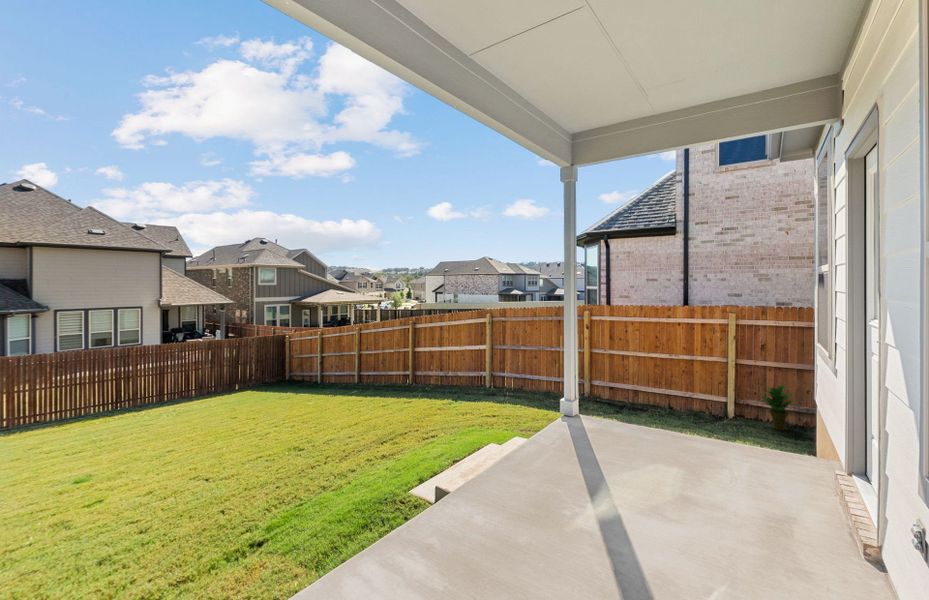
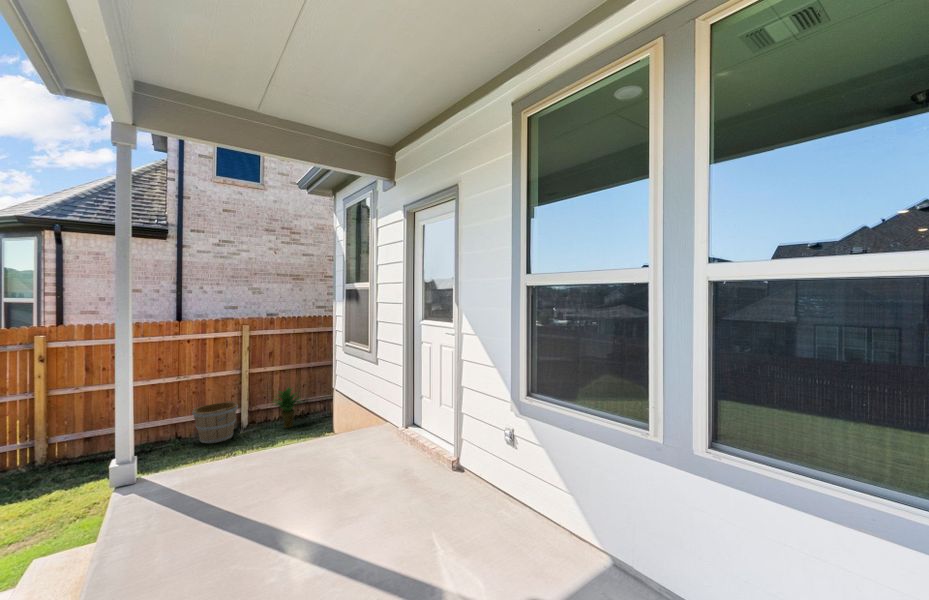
wooden bucket: none [679,384,721,421] -> present [192,401,238,443]

